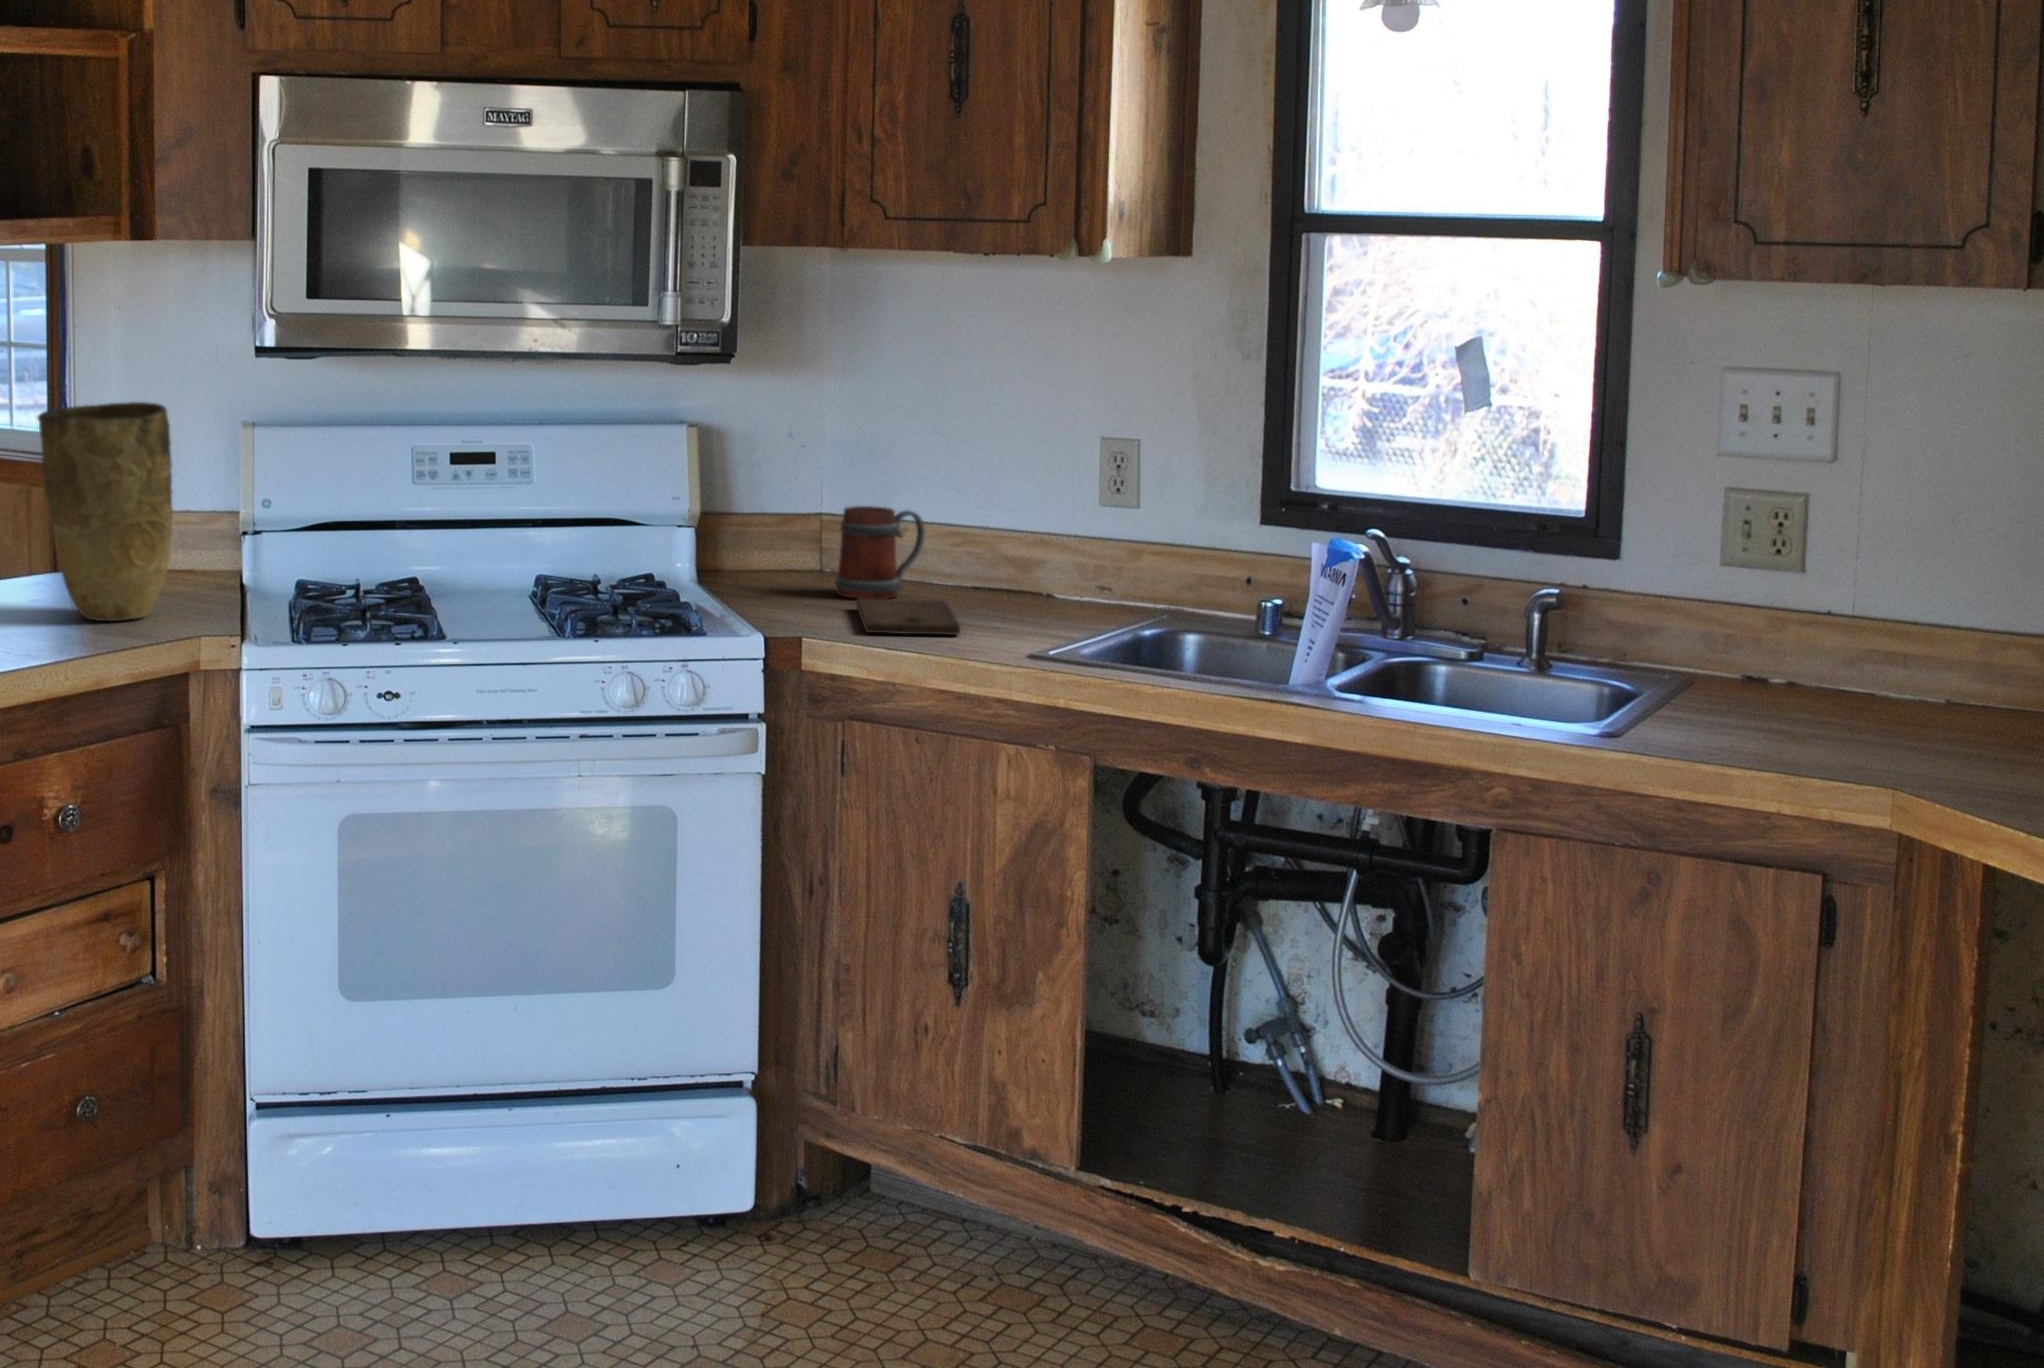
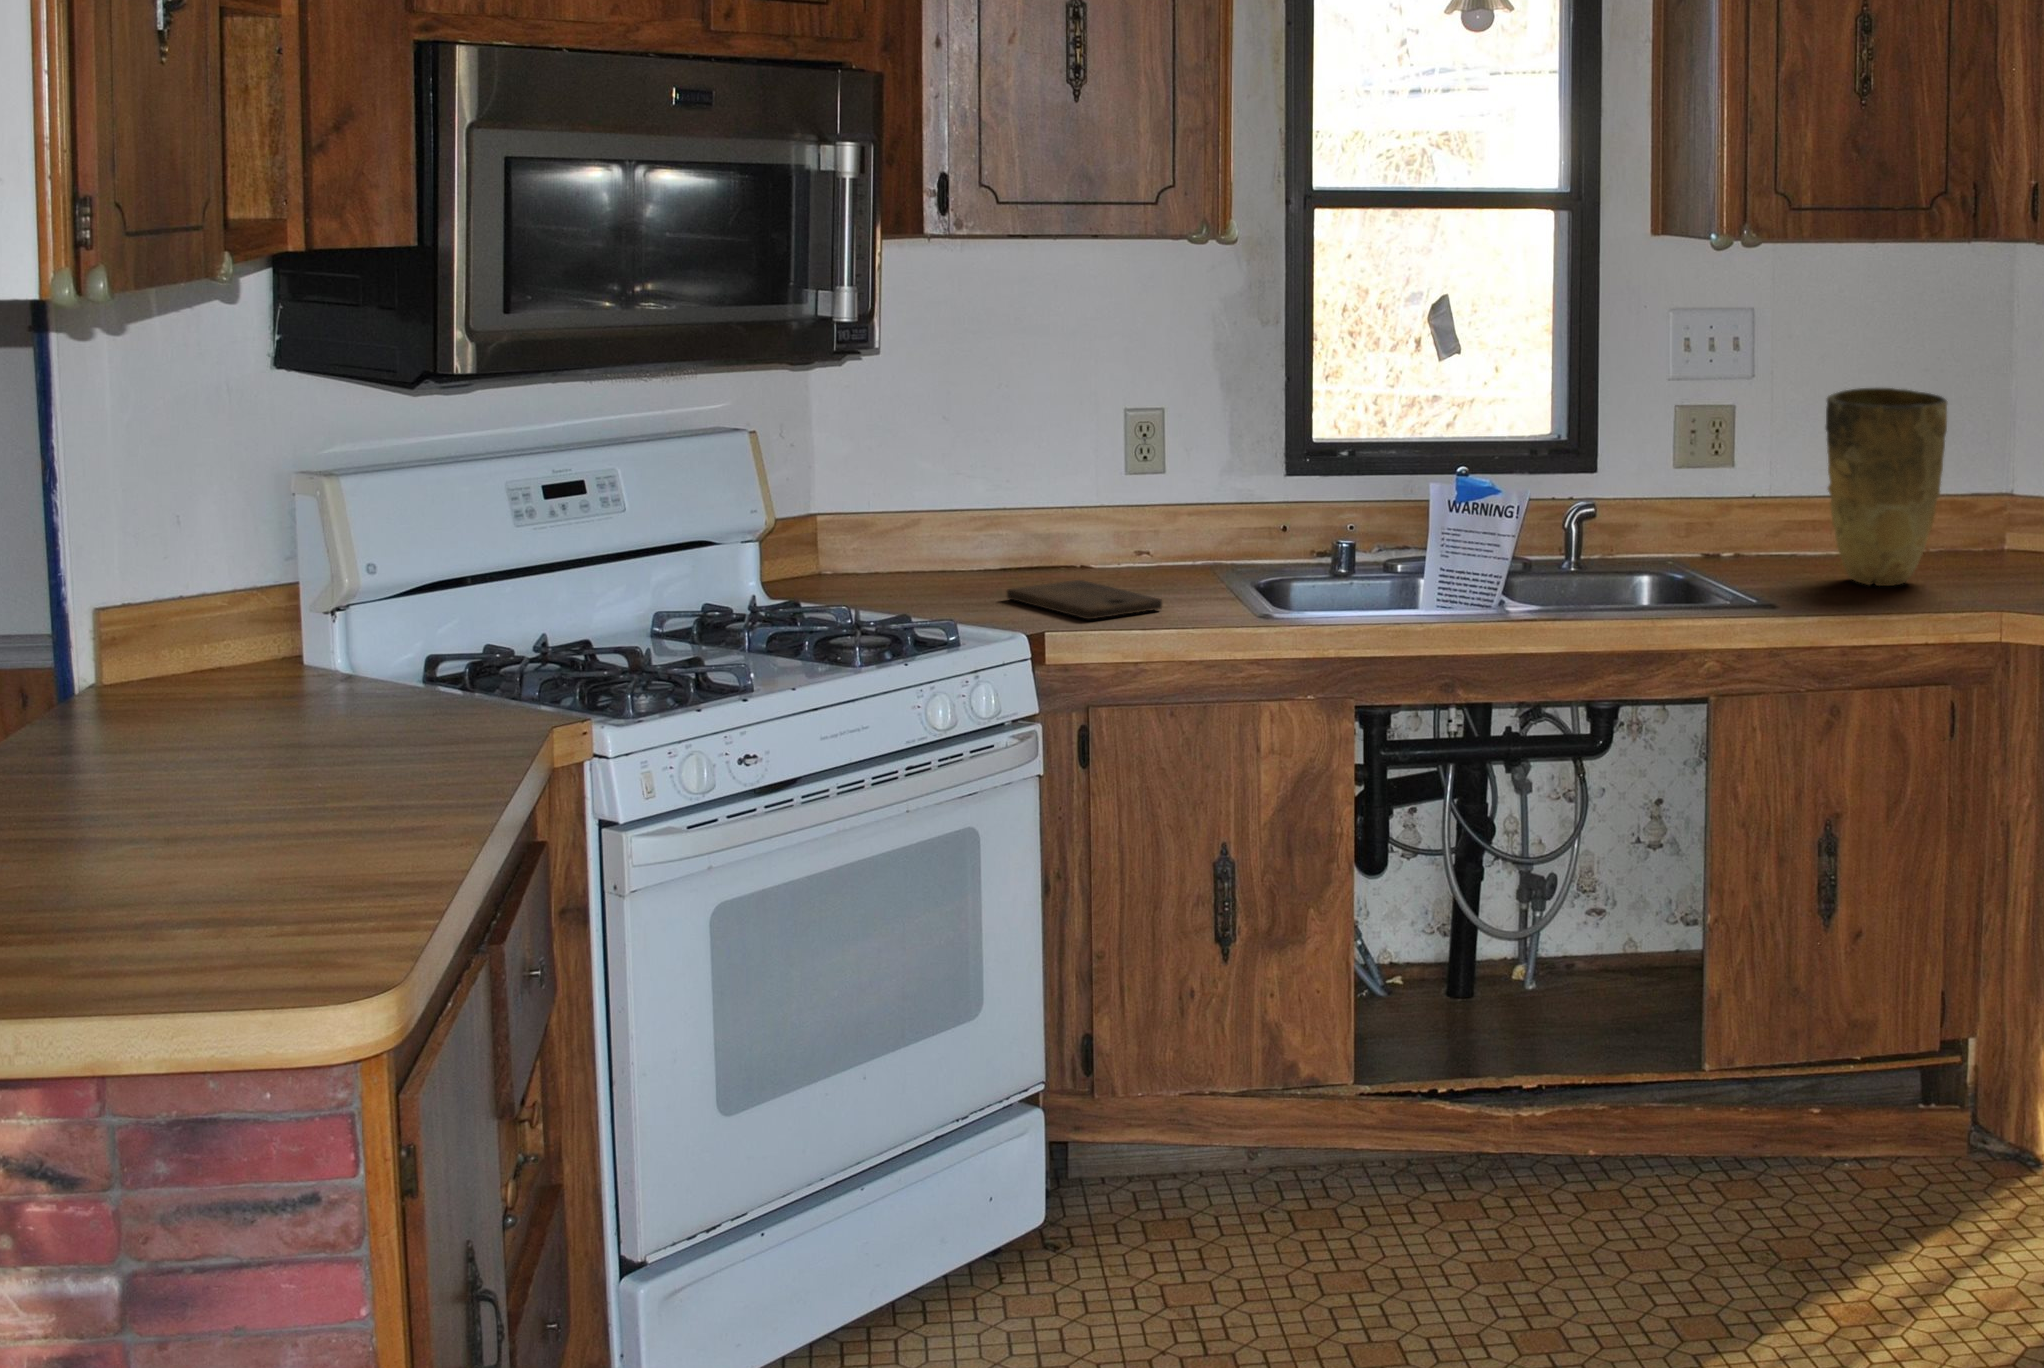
vase: present [38,402,173,621] -> present [1826,388,1947,586]
mug: present [836,506,925,599] -> none [940,496,1012,590]

